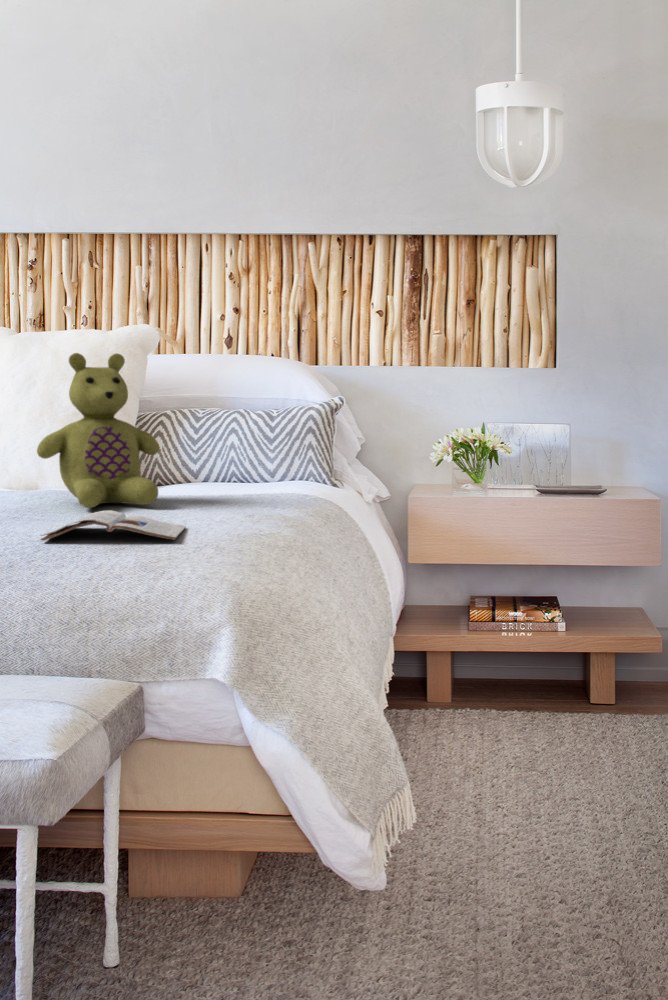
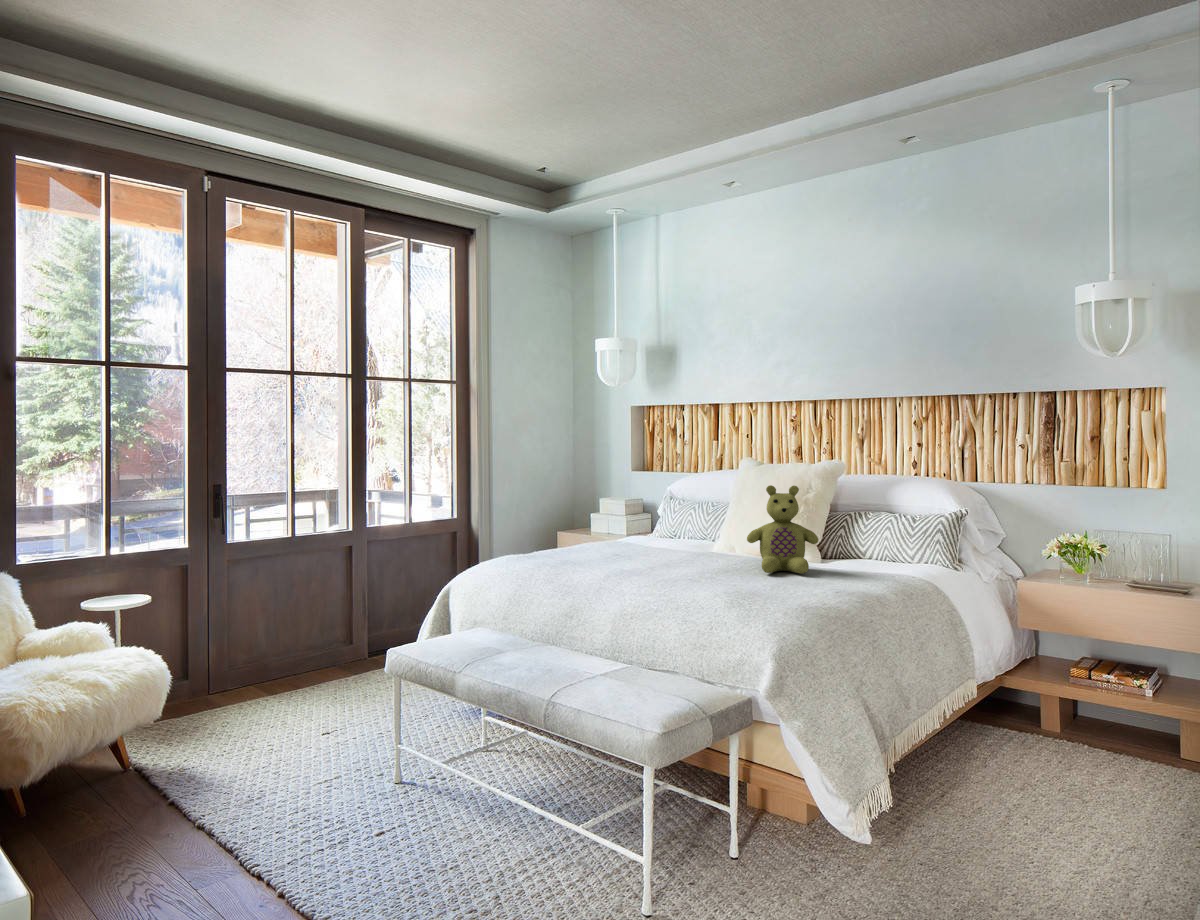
magazine: present [41,510,186,541] -> none [719,576,804,597]

